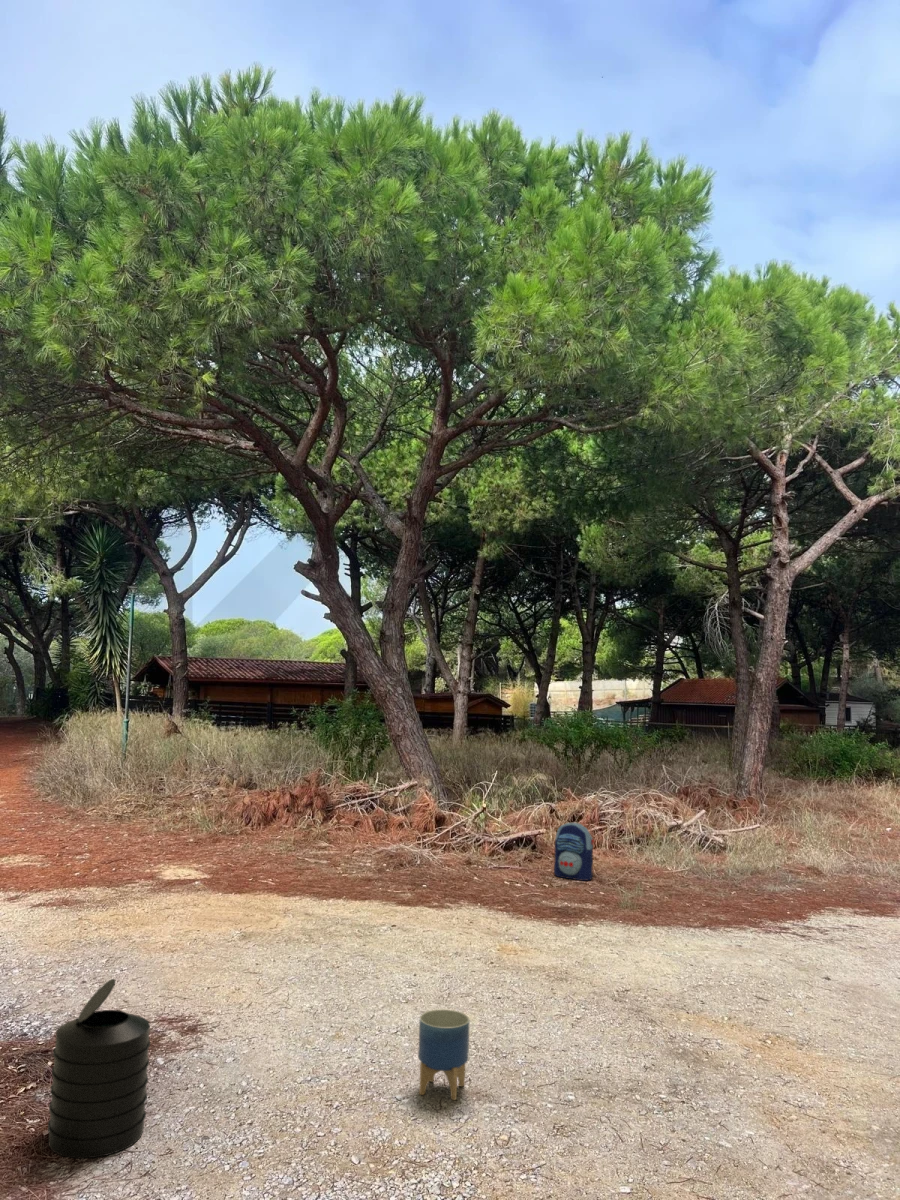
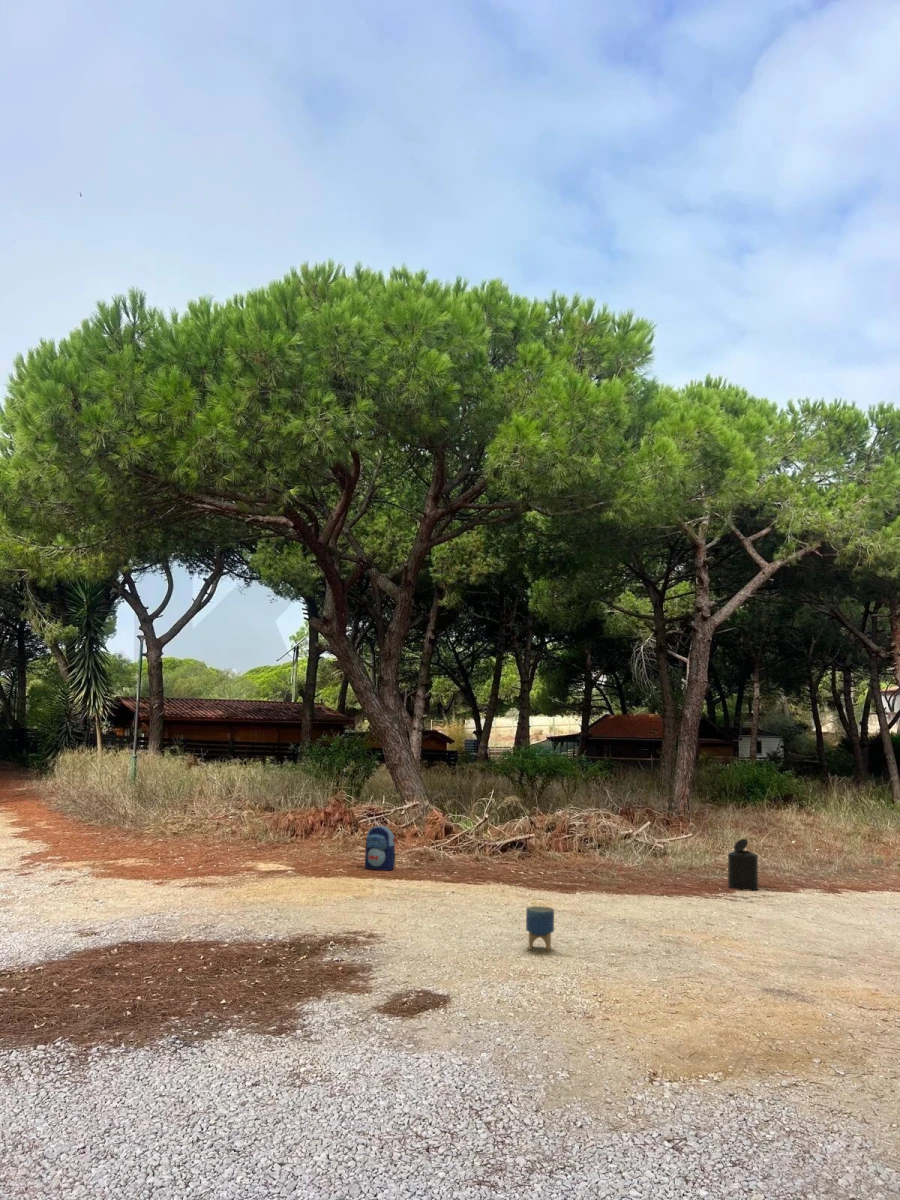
backpack: present [554,822,594,881] -> present [365,825,395,871]
trash can: present [48,979,150,1158] -> present [728,839,758,891]

